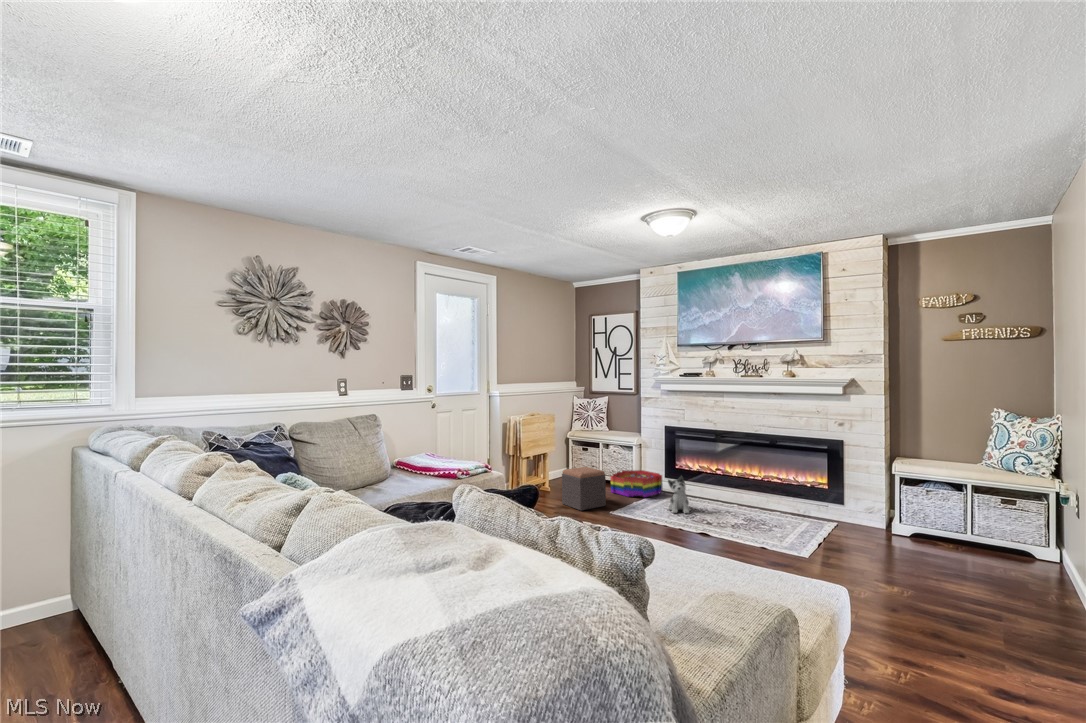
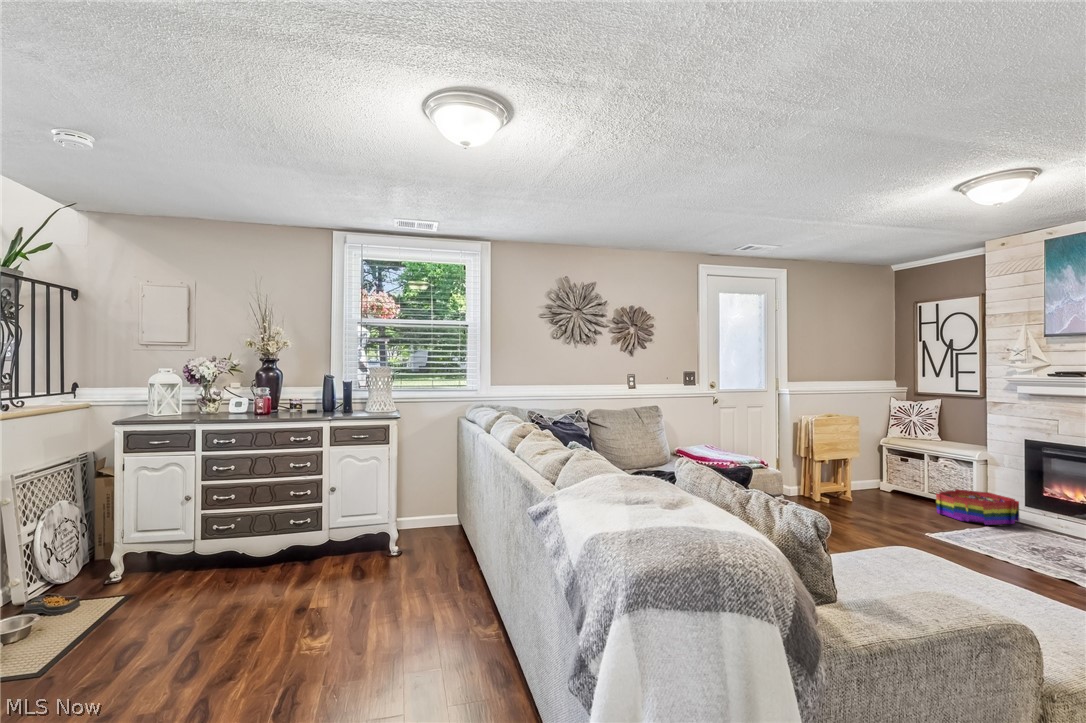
footstool: present [562,467,606,511] -> none [864,478,924,526]
plush toy: present [668,476,691,513] -> none [1020,503,1061,554]

